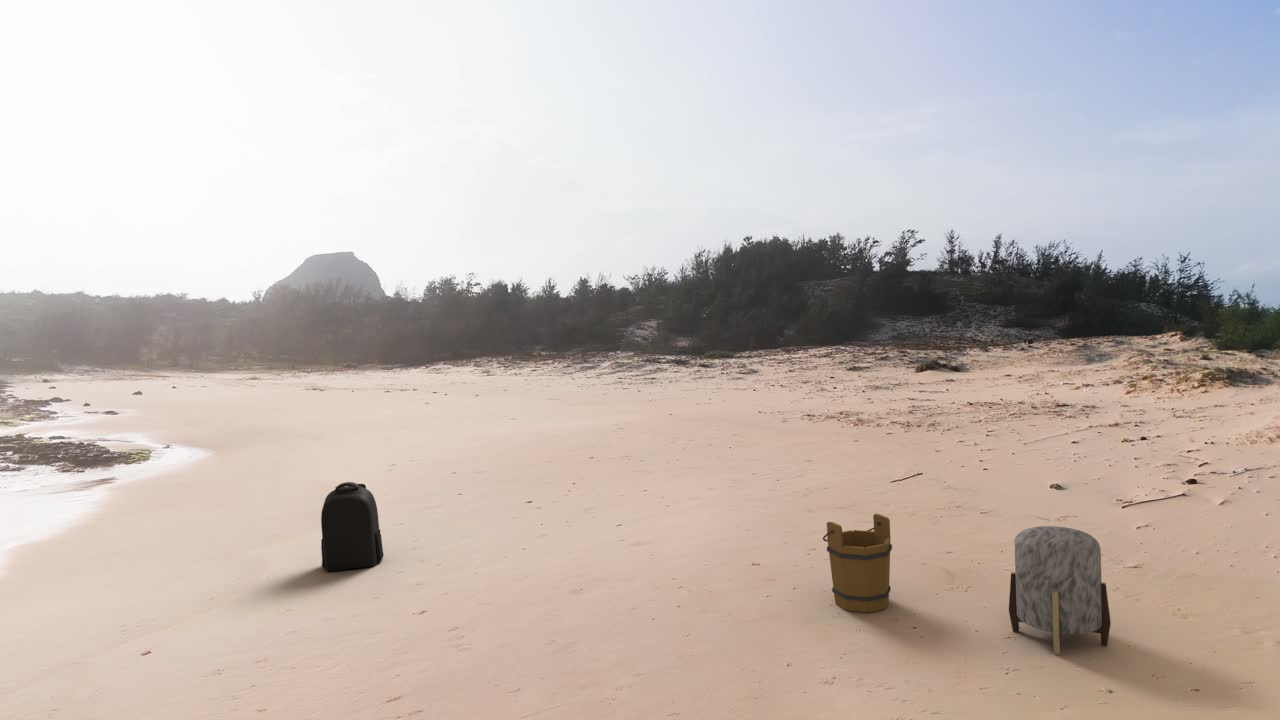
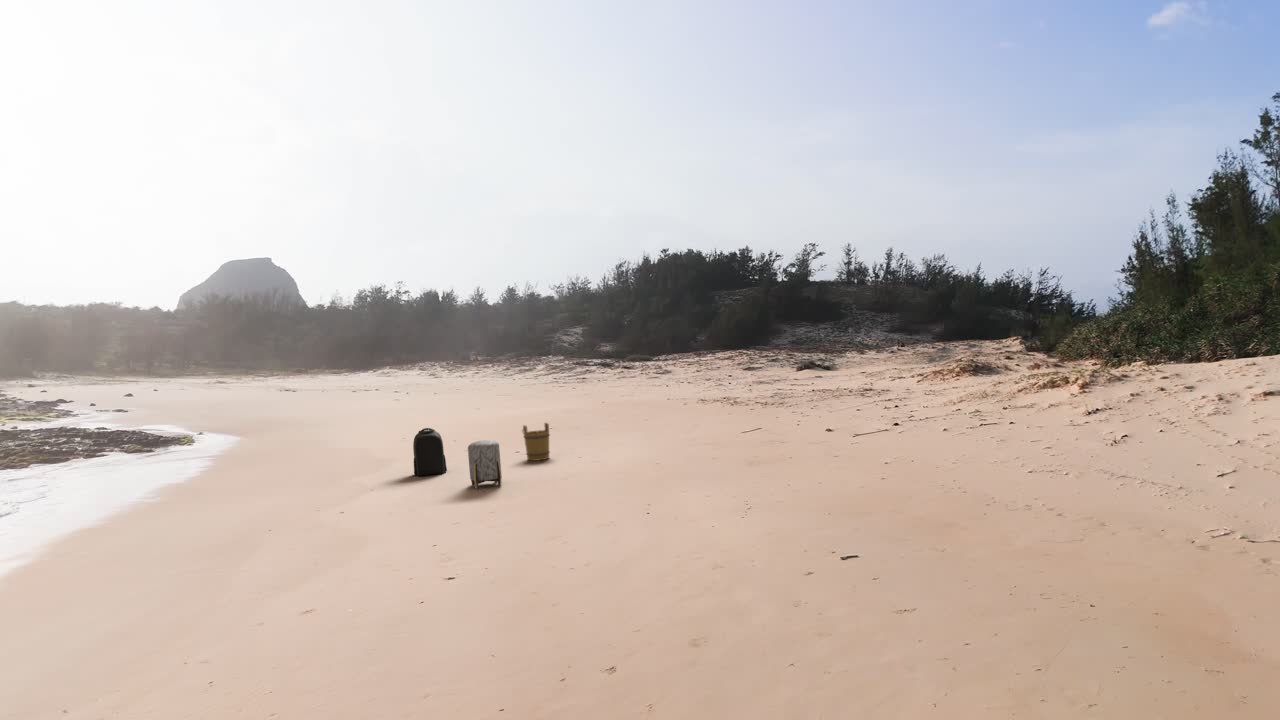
bucket: present [823,514,892,613] -> present [523,423,550,461]
stool: present [1009,526,1111,655] -> present [468,440,502,489]

